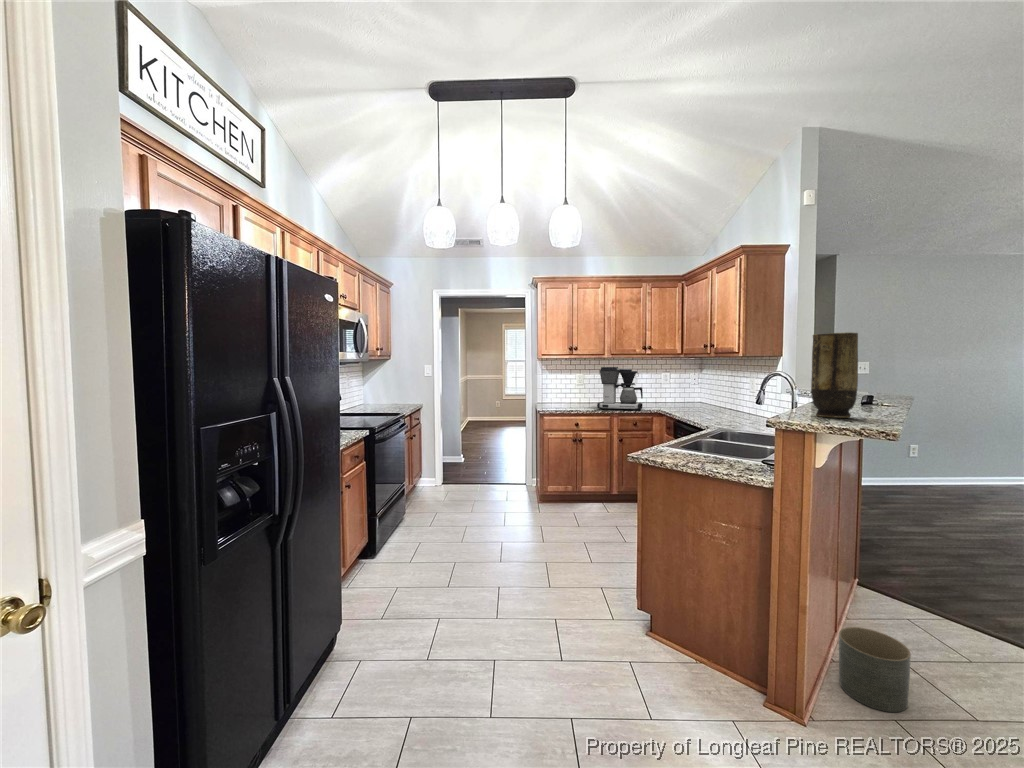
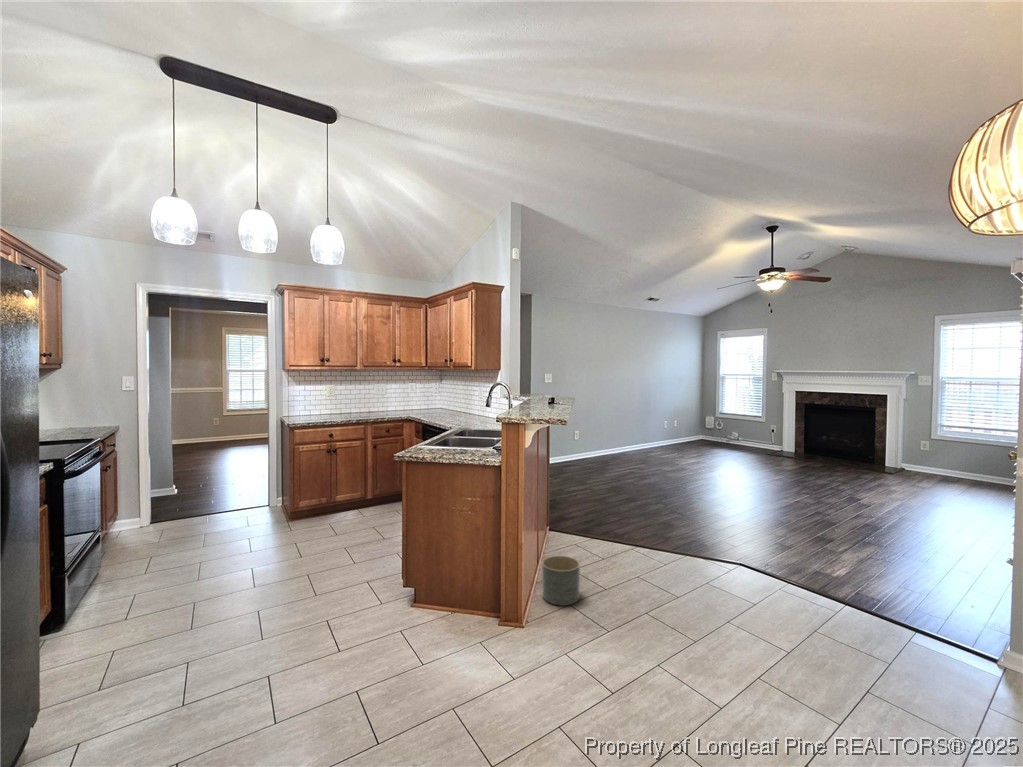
vase: present [811,332,858,418] -> none [523,356,548,413]
coffee maker: present [597,367,643,411] -> none [350,378,393,419]

